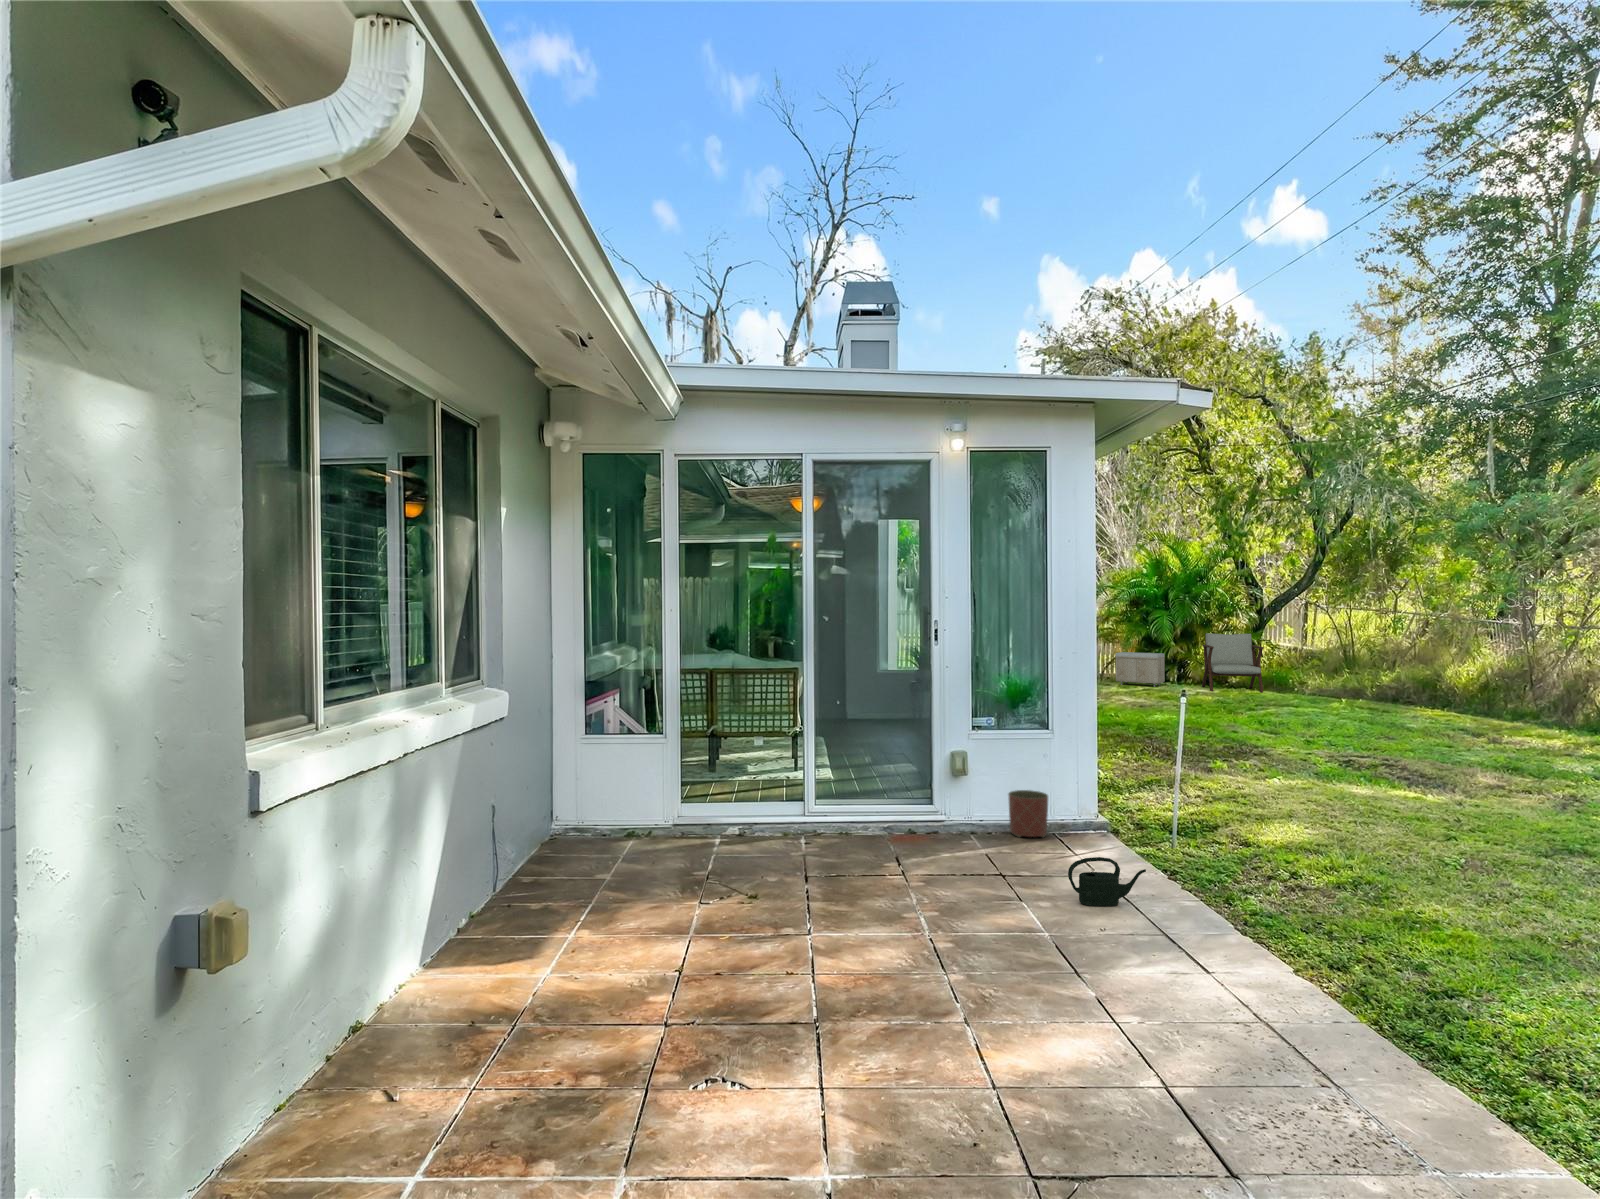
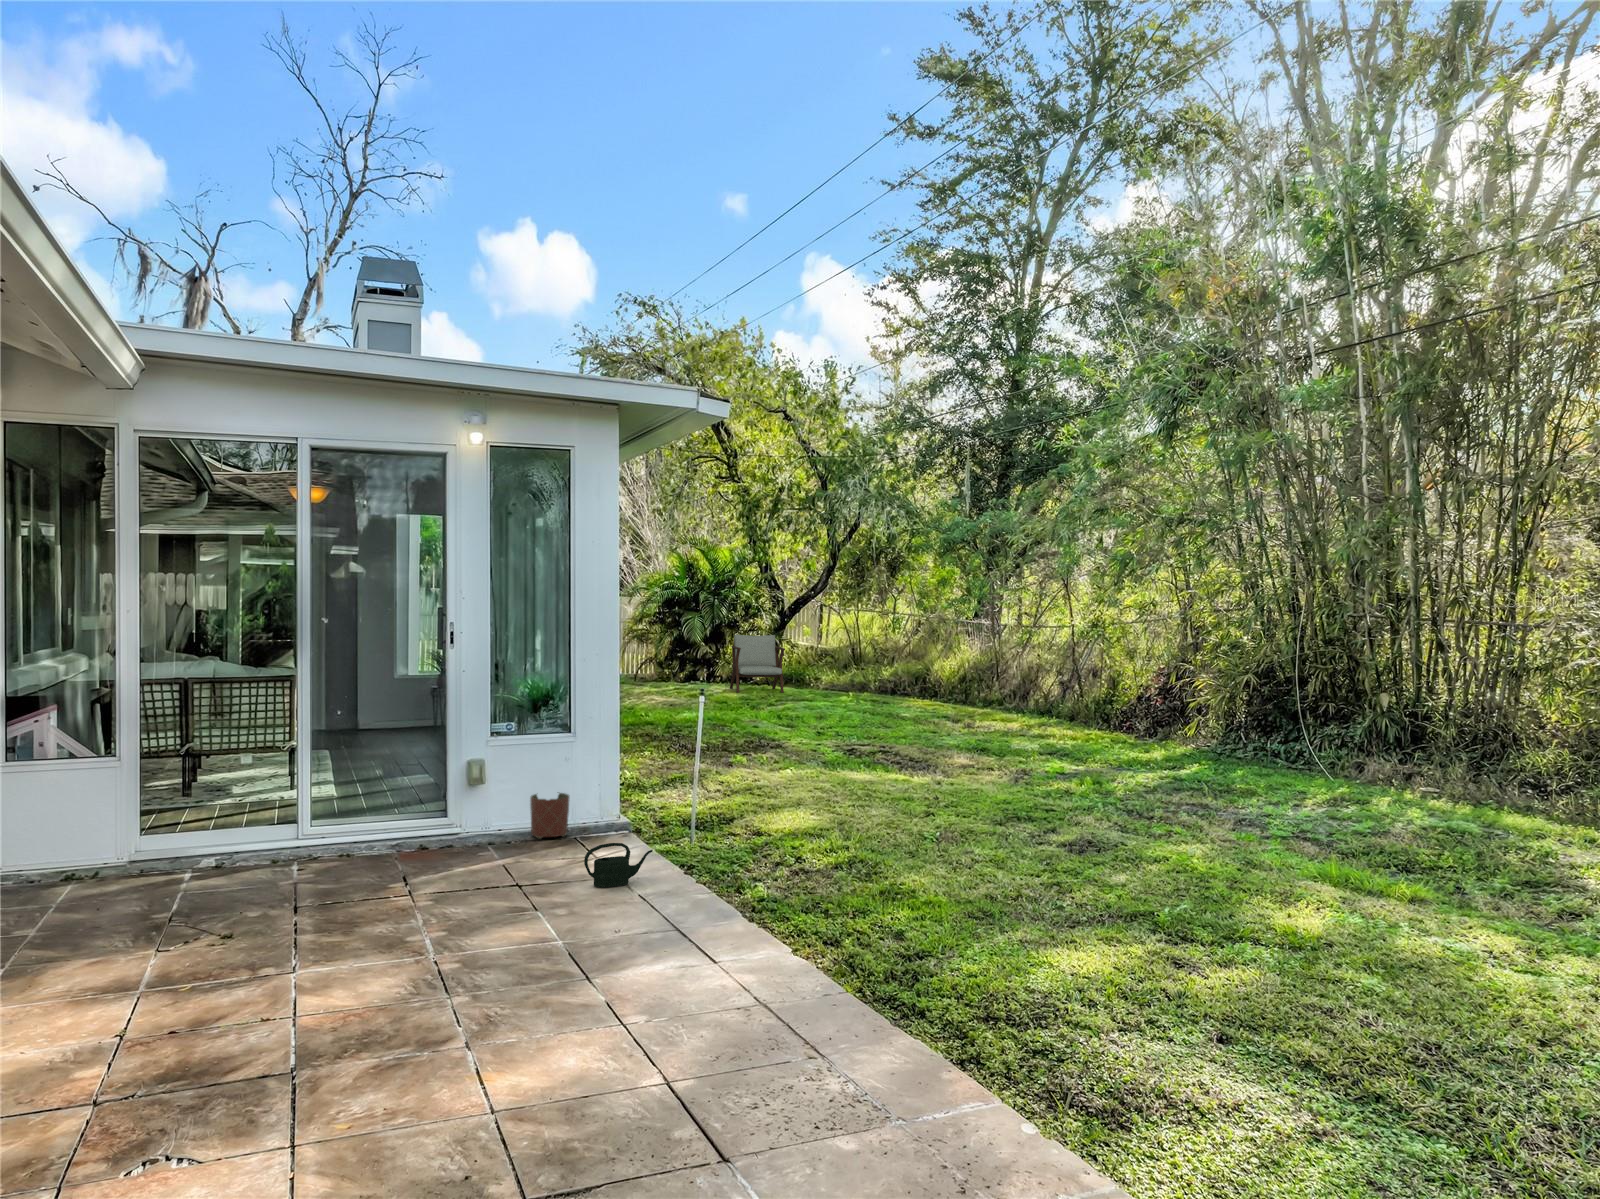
storage bench: present [1115,652,1165,687] -> none [647,654,696,689]

